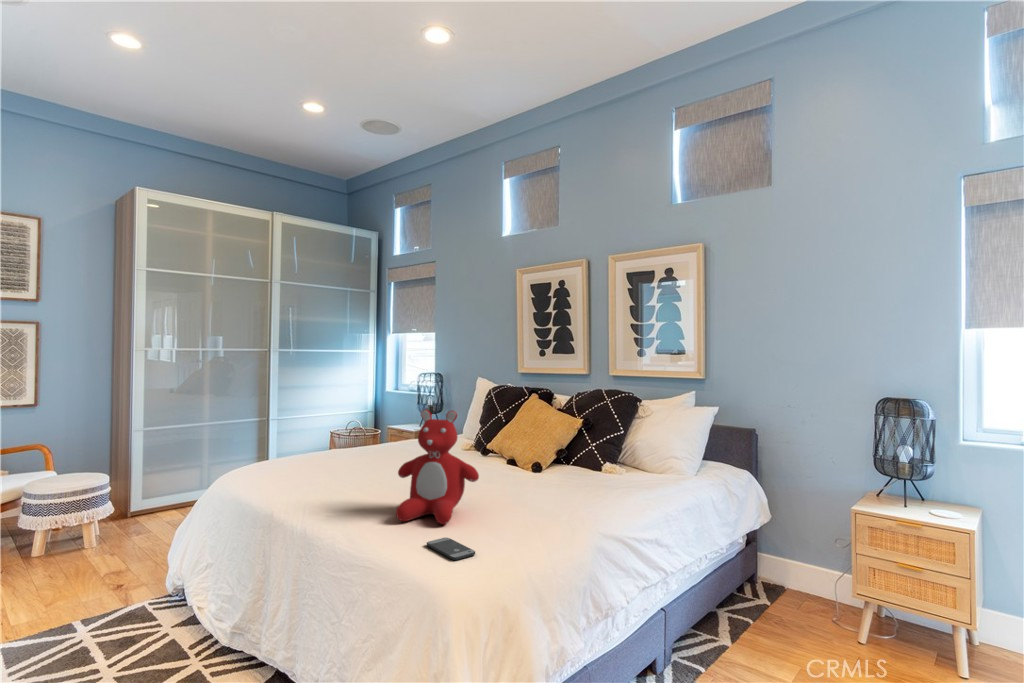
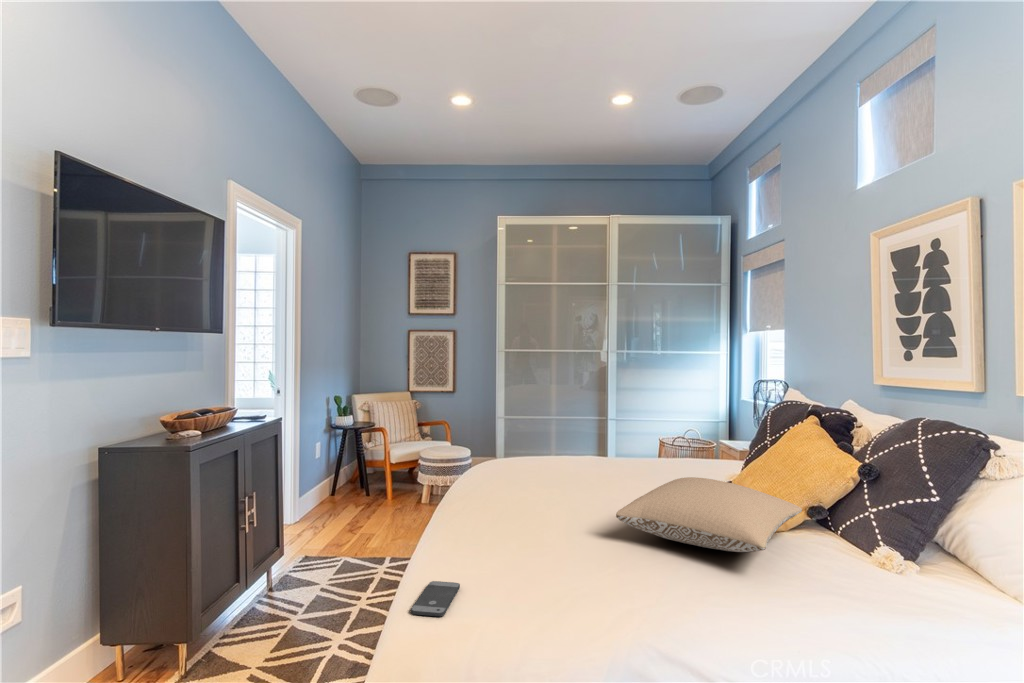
teddy bear: present [396,410,479,524] -> none [466,423,565,567]
pillow: none [471,440,581,484] -> present [616,477,802,552]

